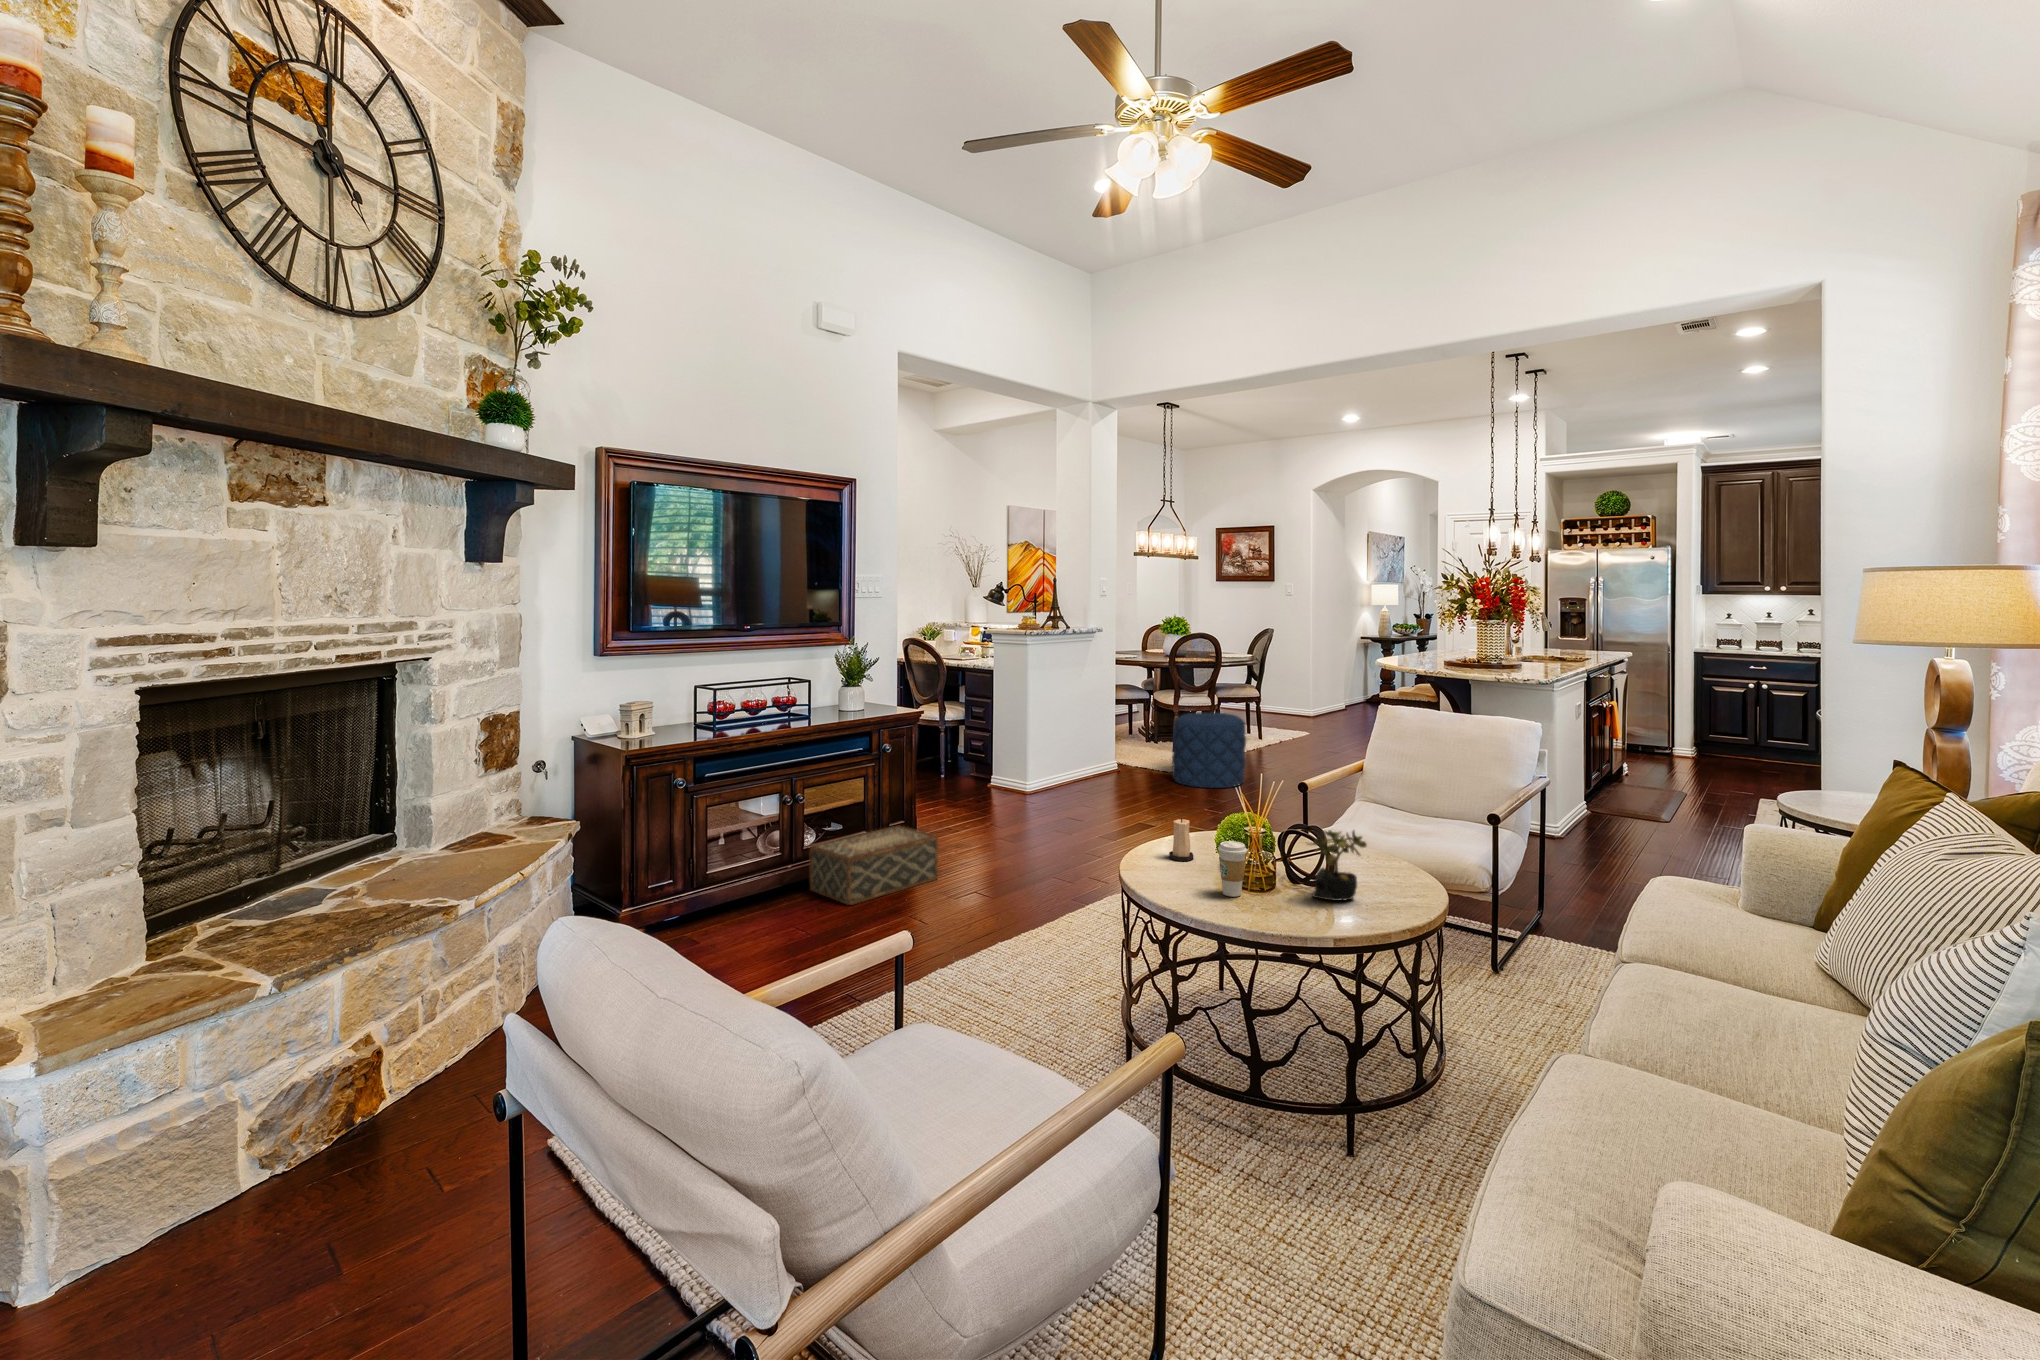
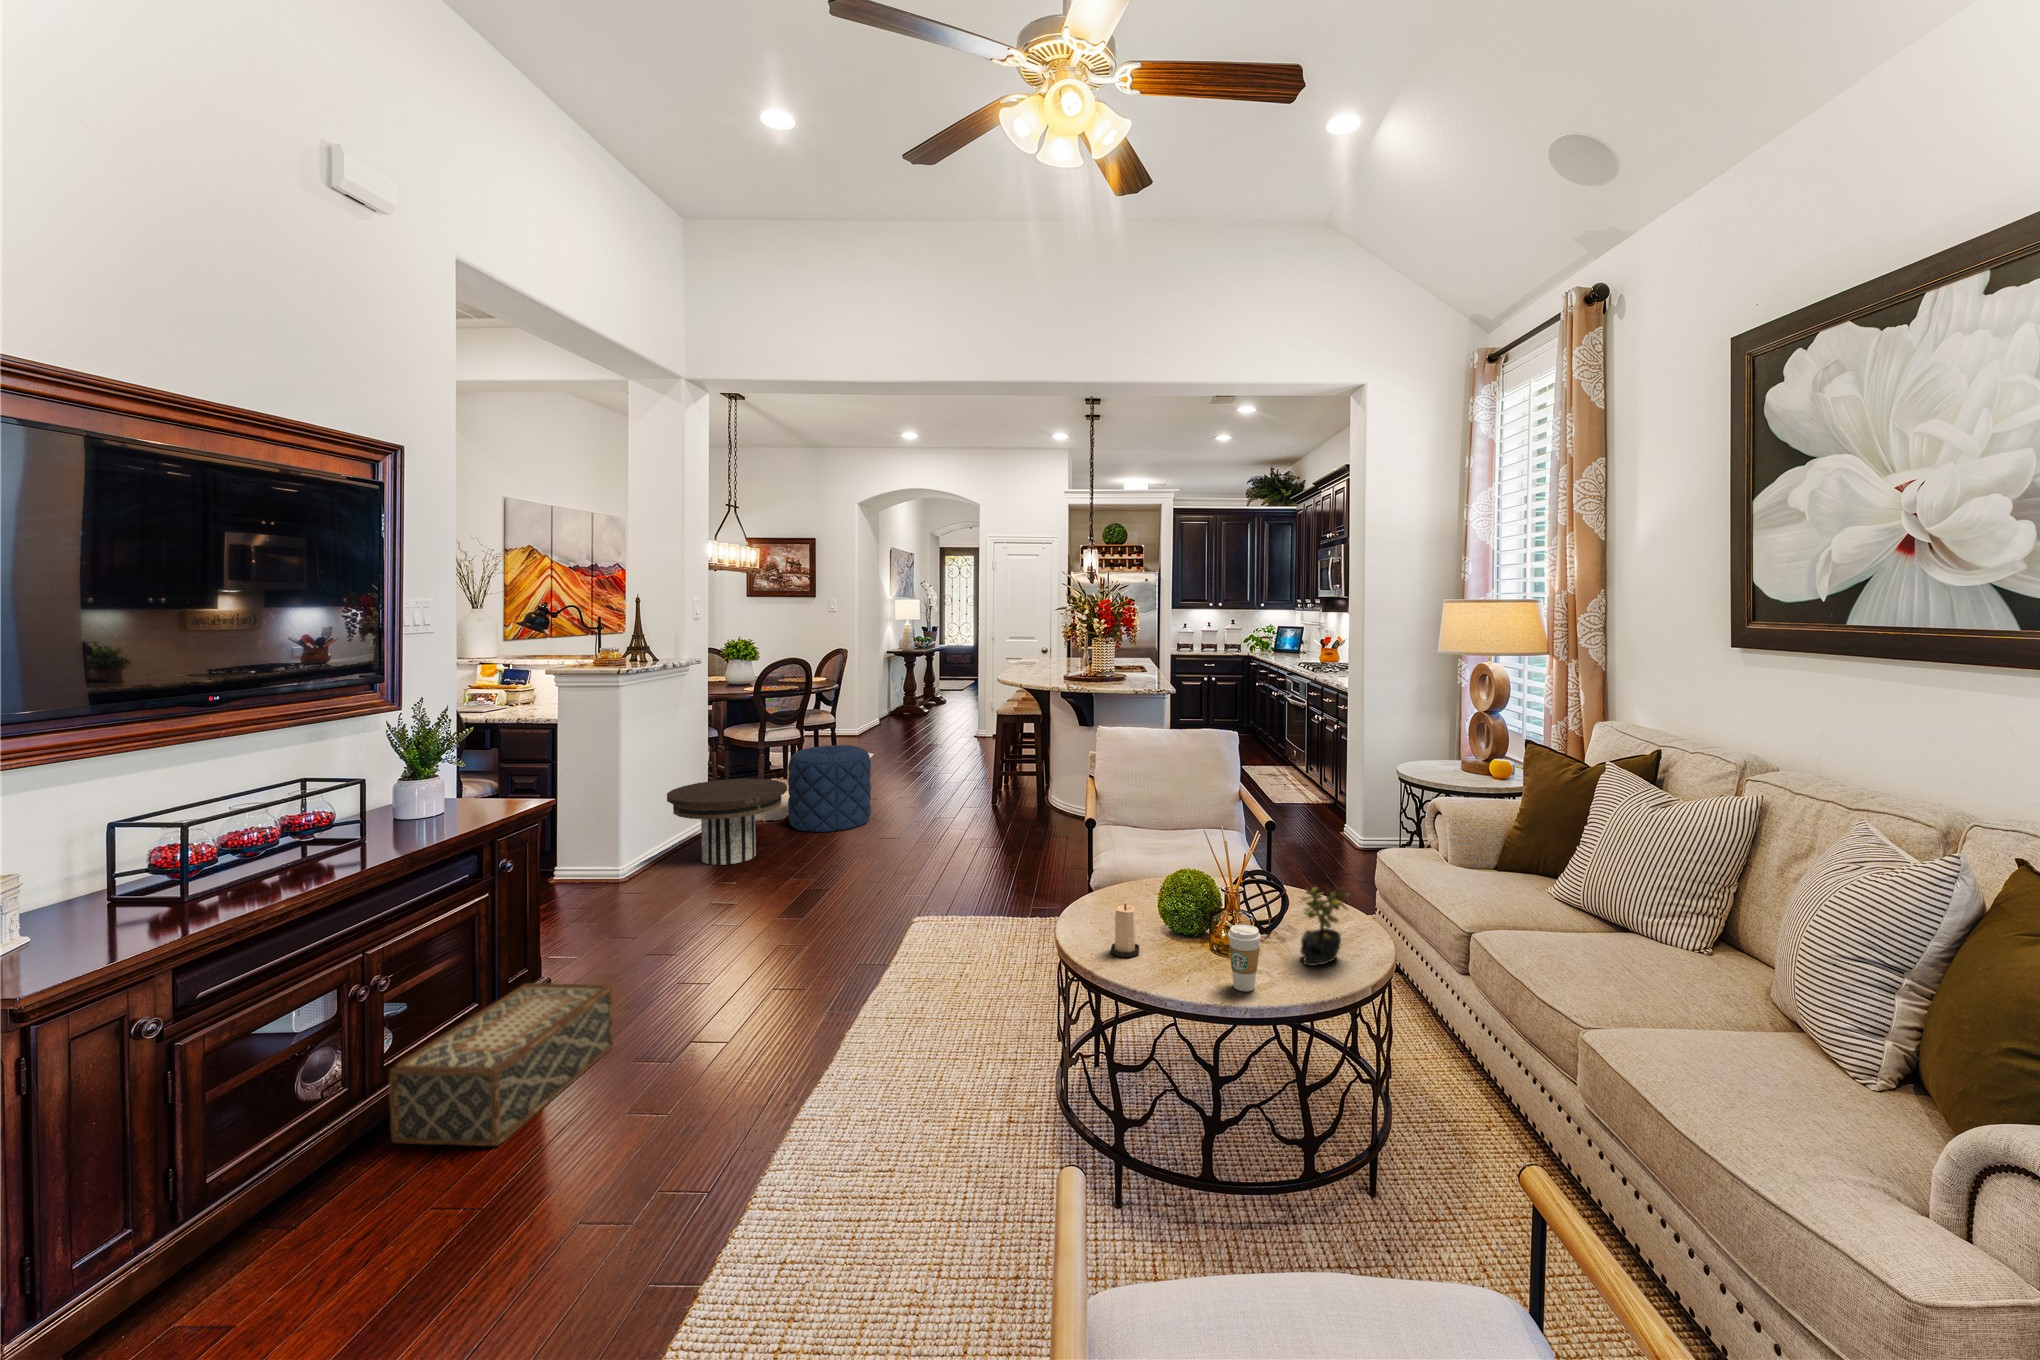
side table: none [1062,729,1154,797] -> present [667,779,787,865]

